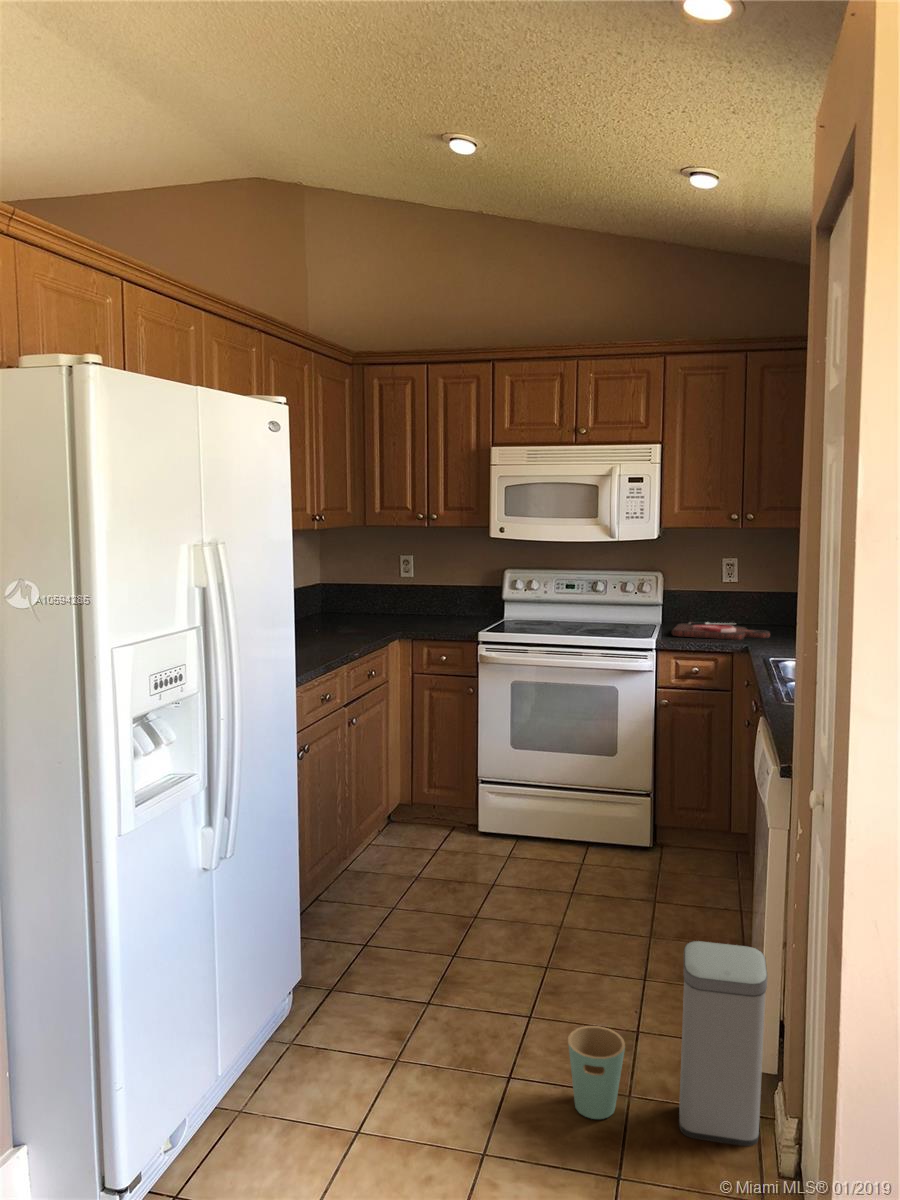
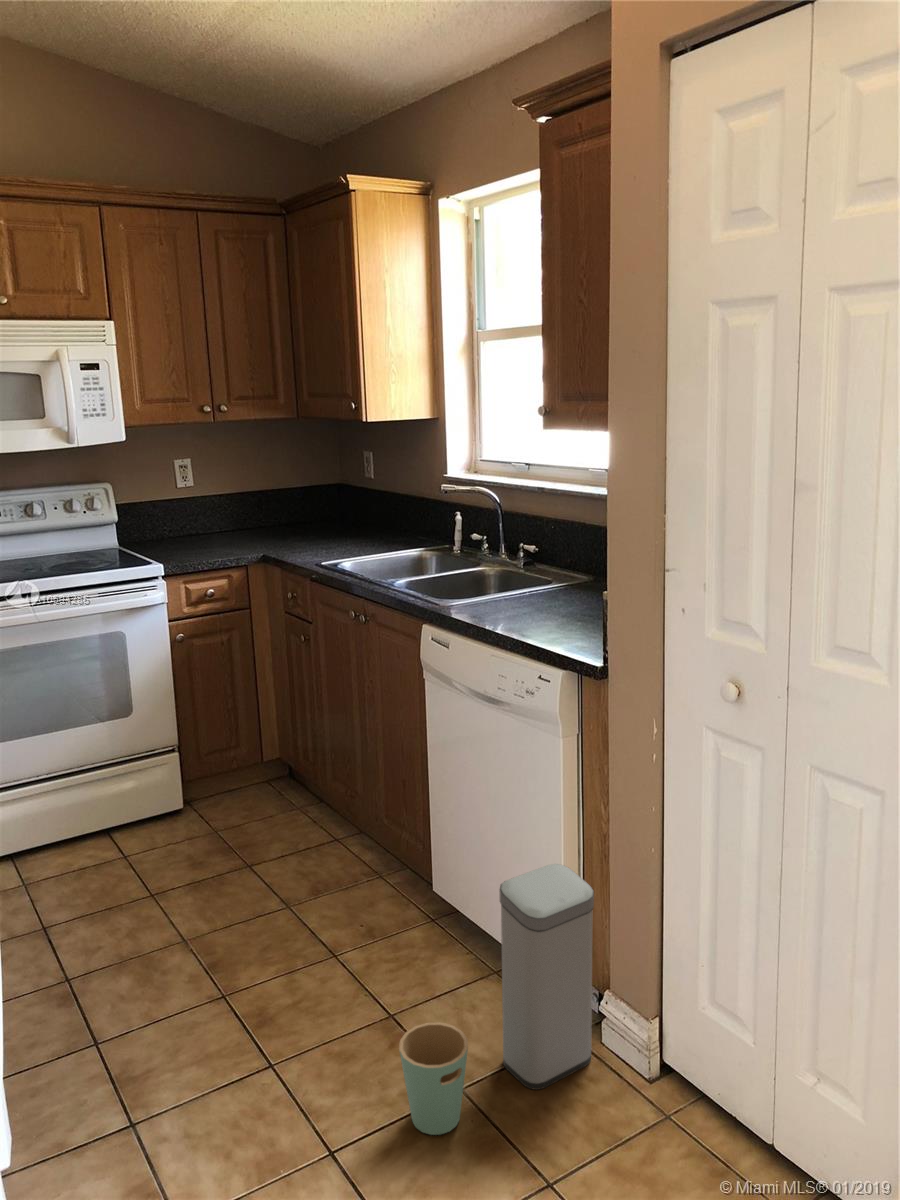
cutting board: present [672,622,770,640] -> none [148,533,261,557]

